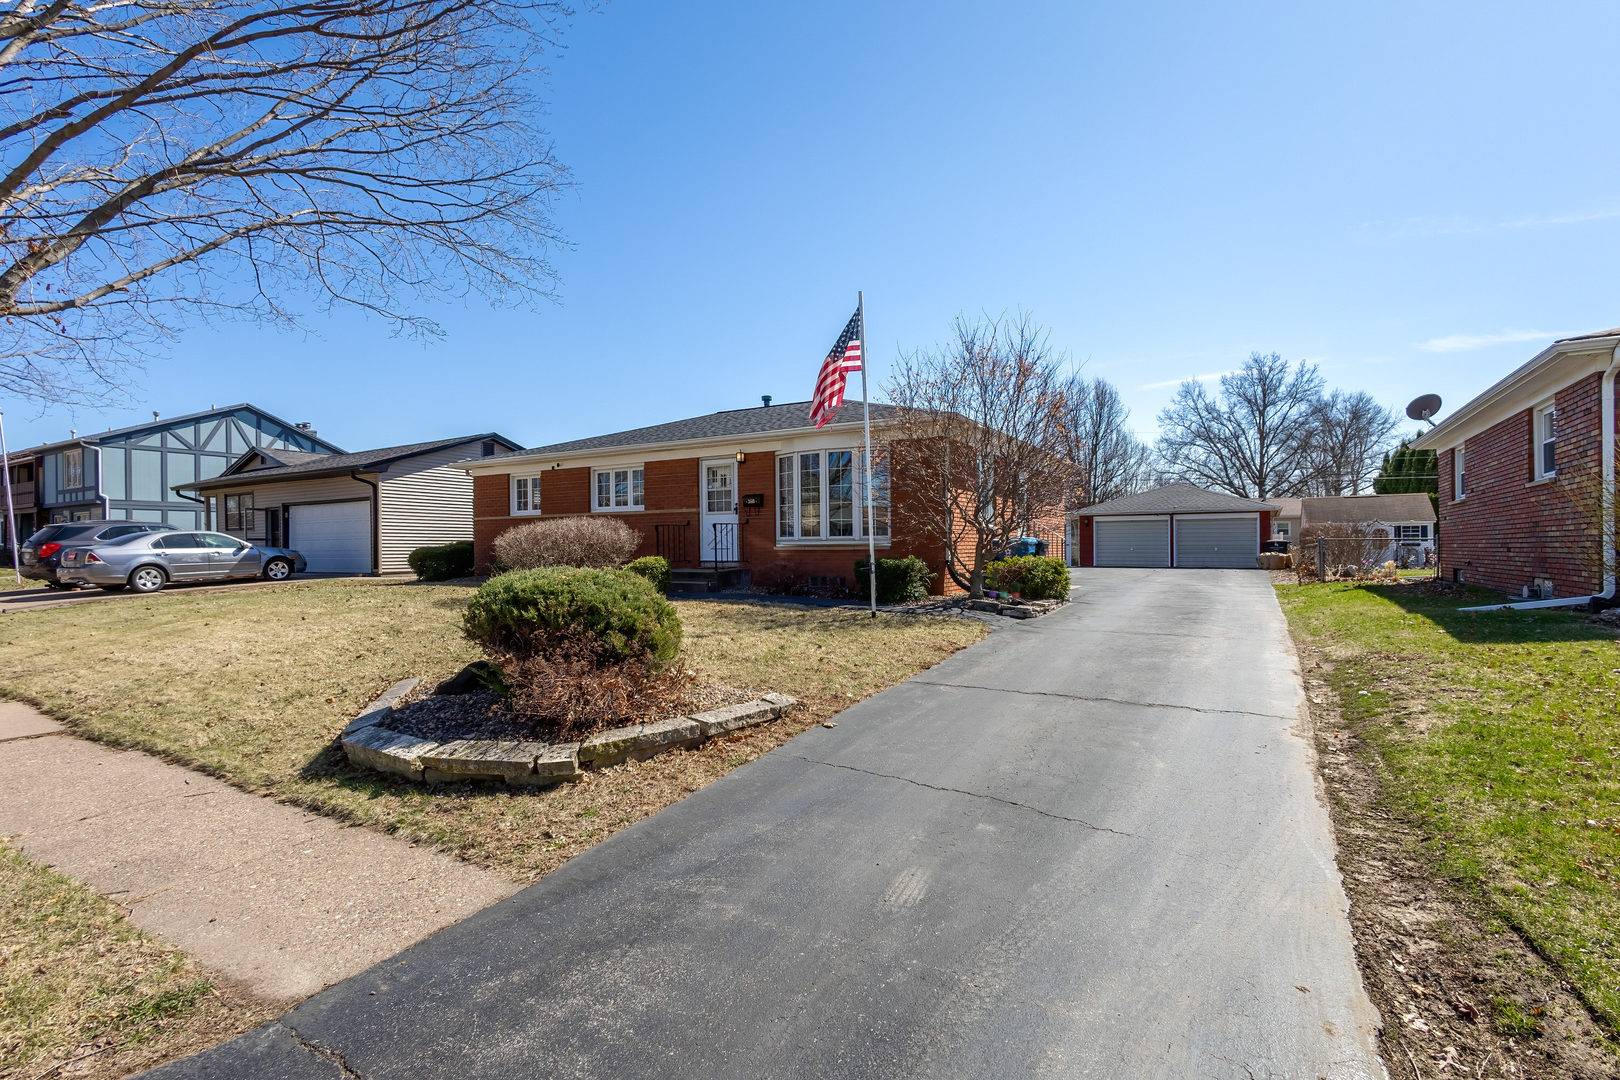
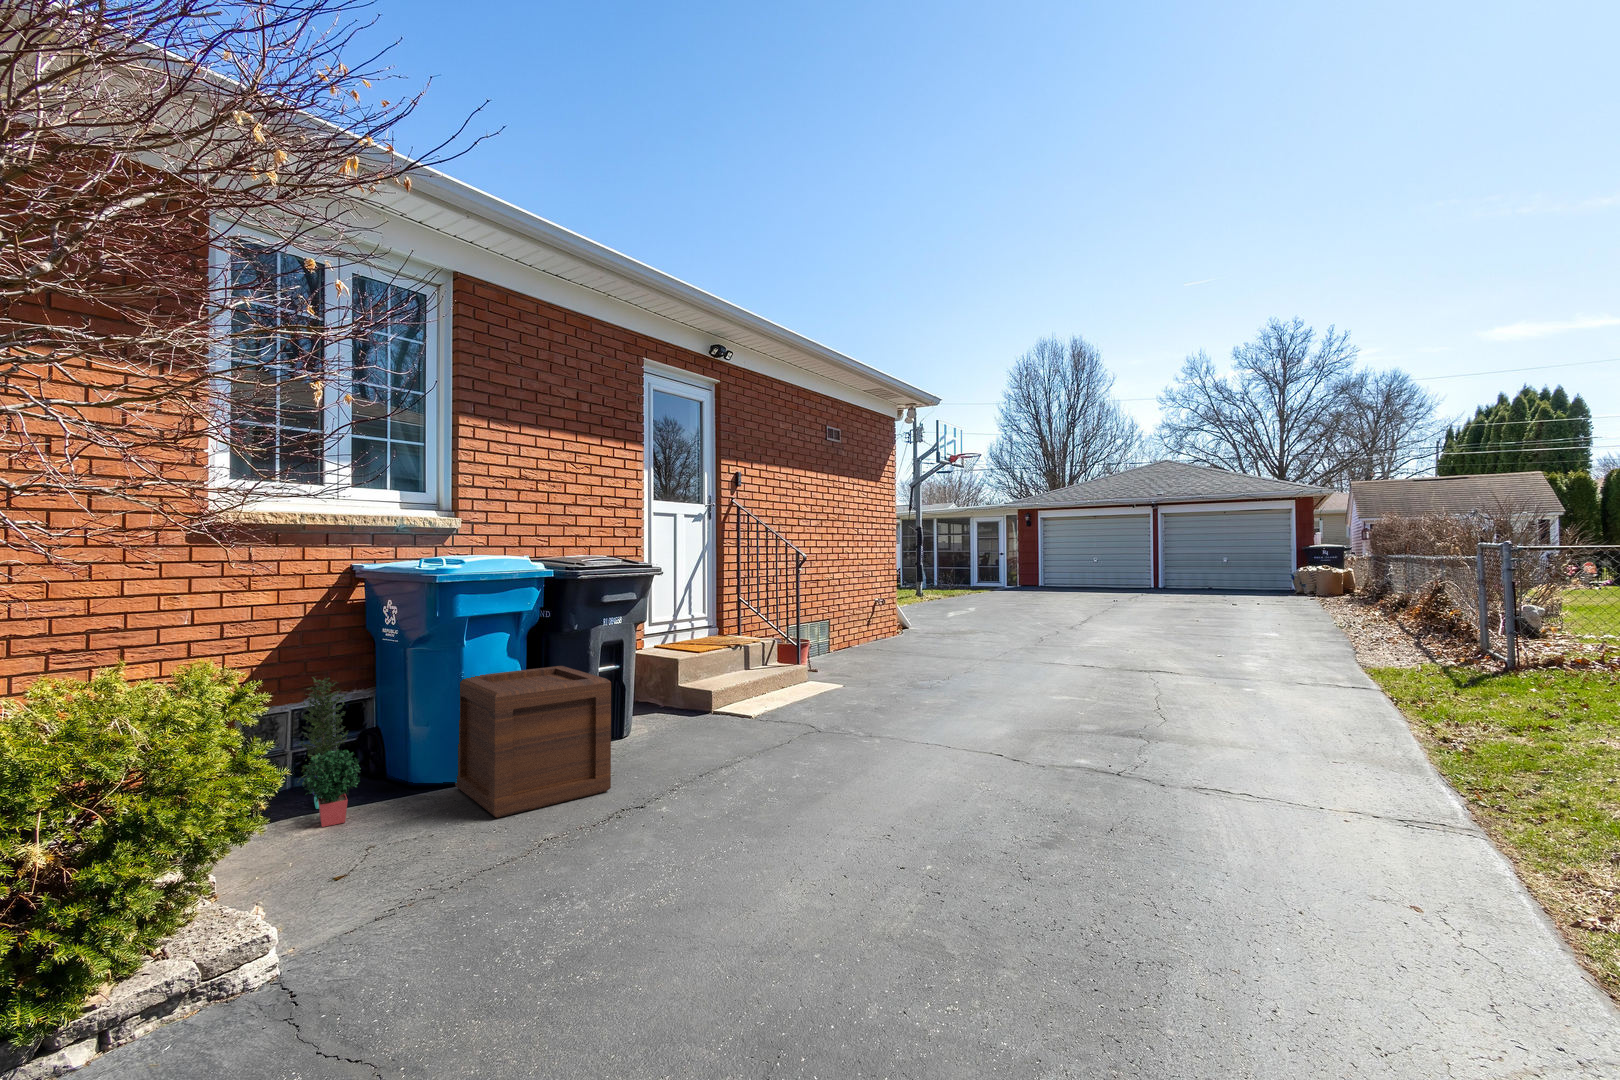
wooden crate: none [1024,568,1065,598] -> present [455,666,611,818]

